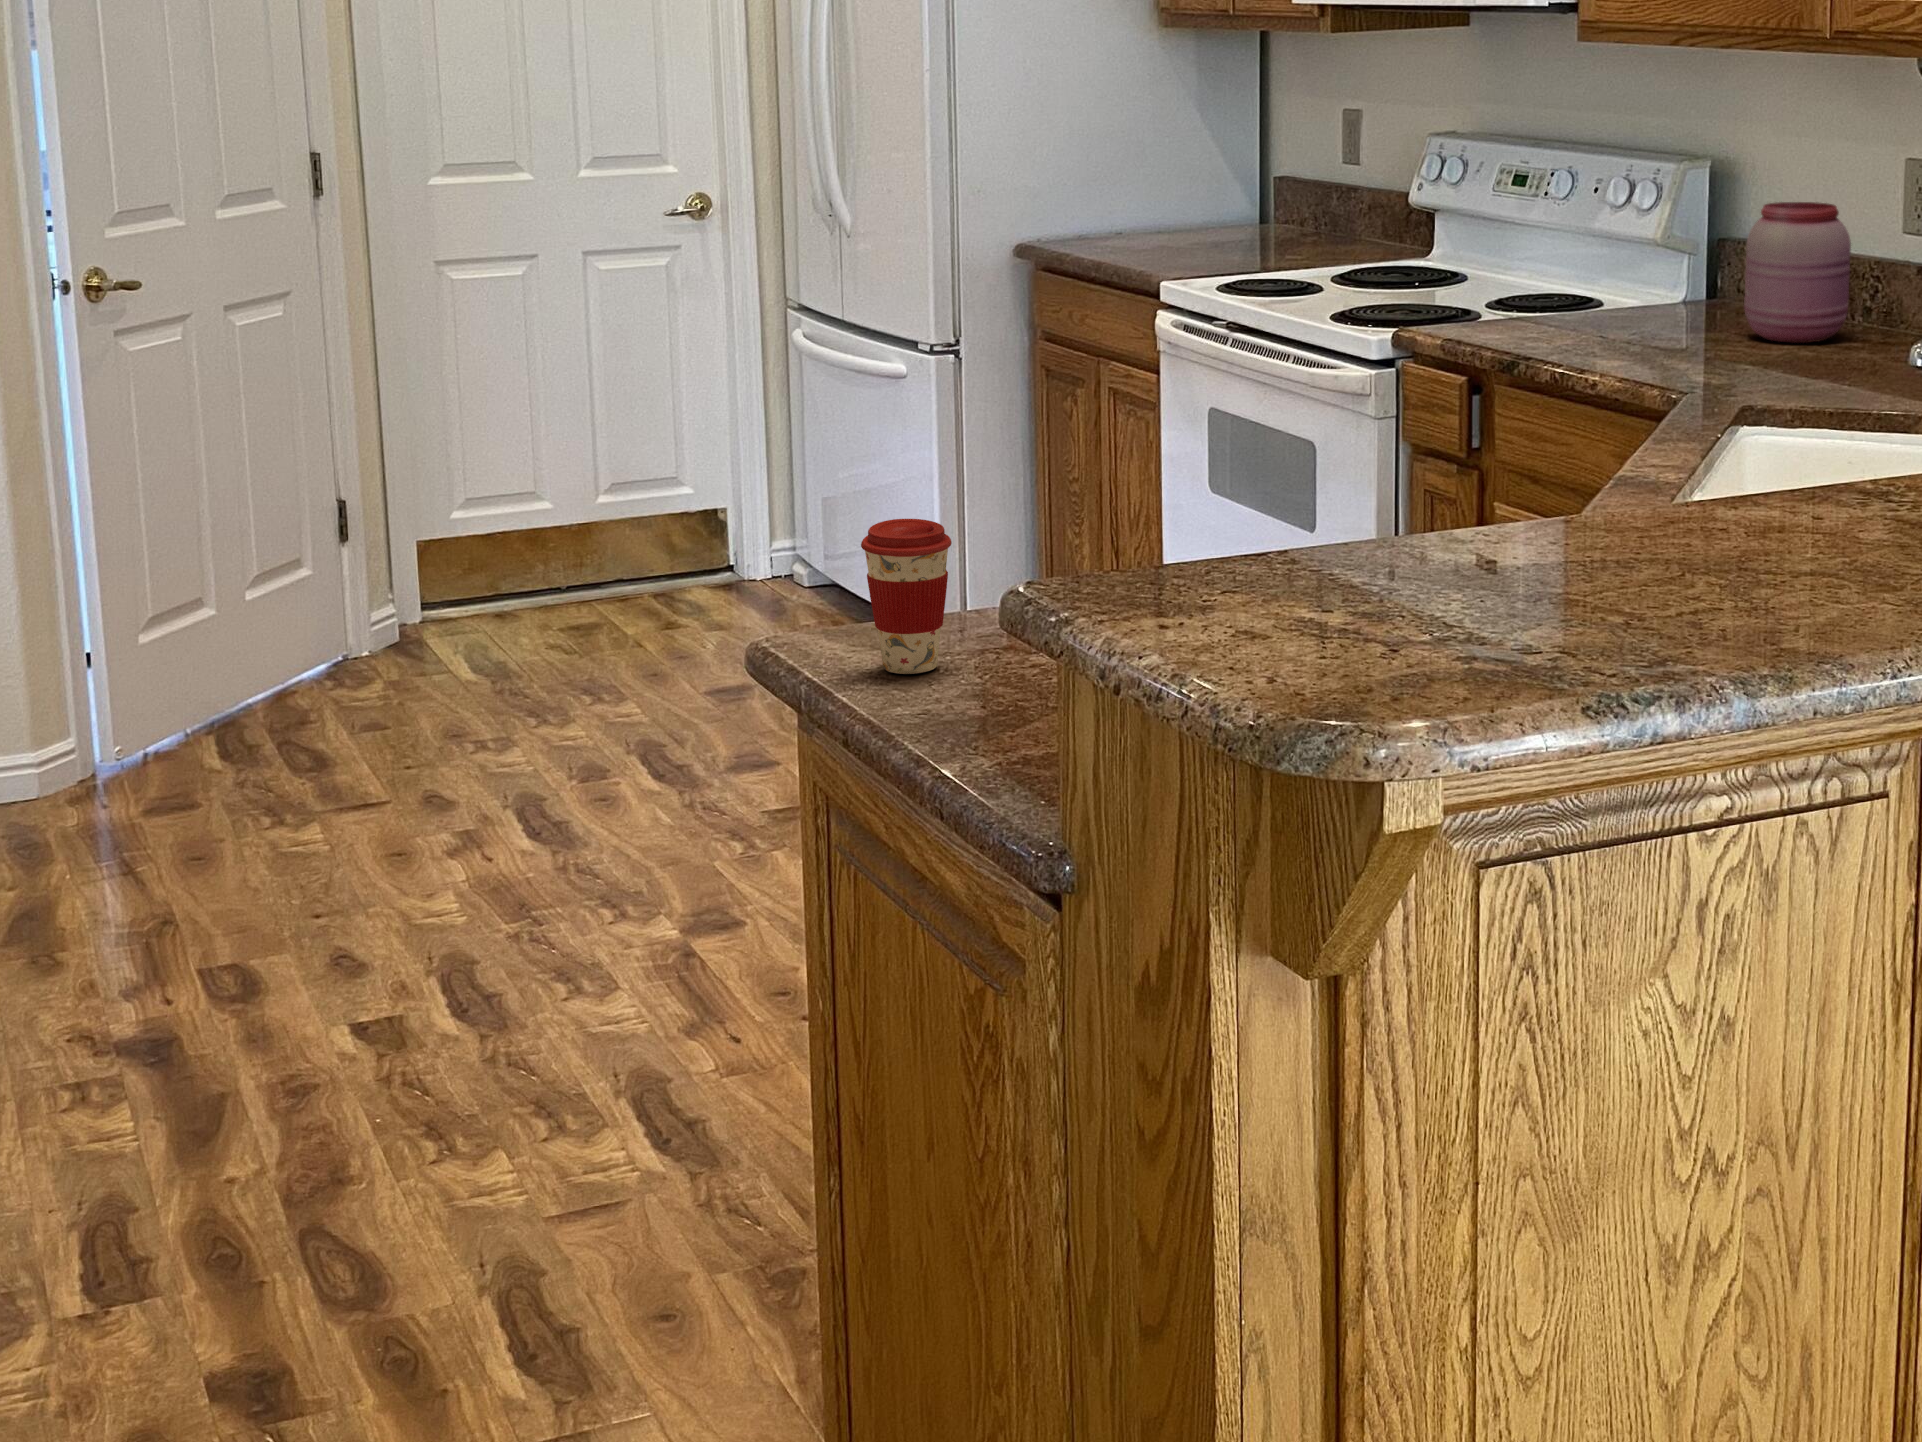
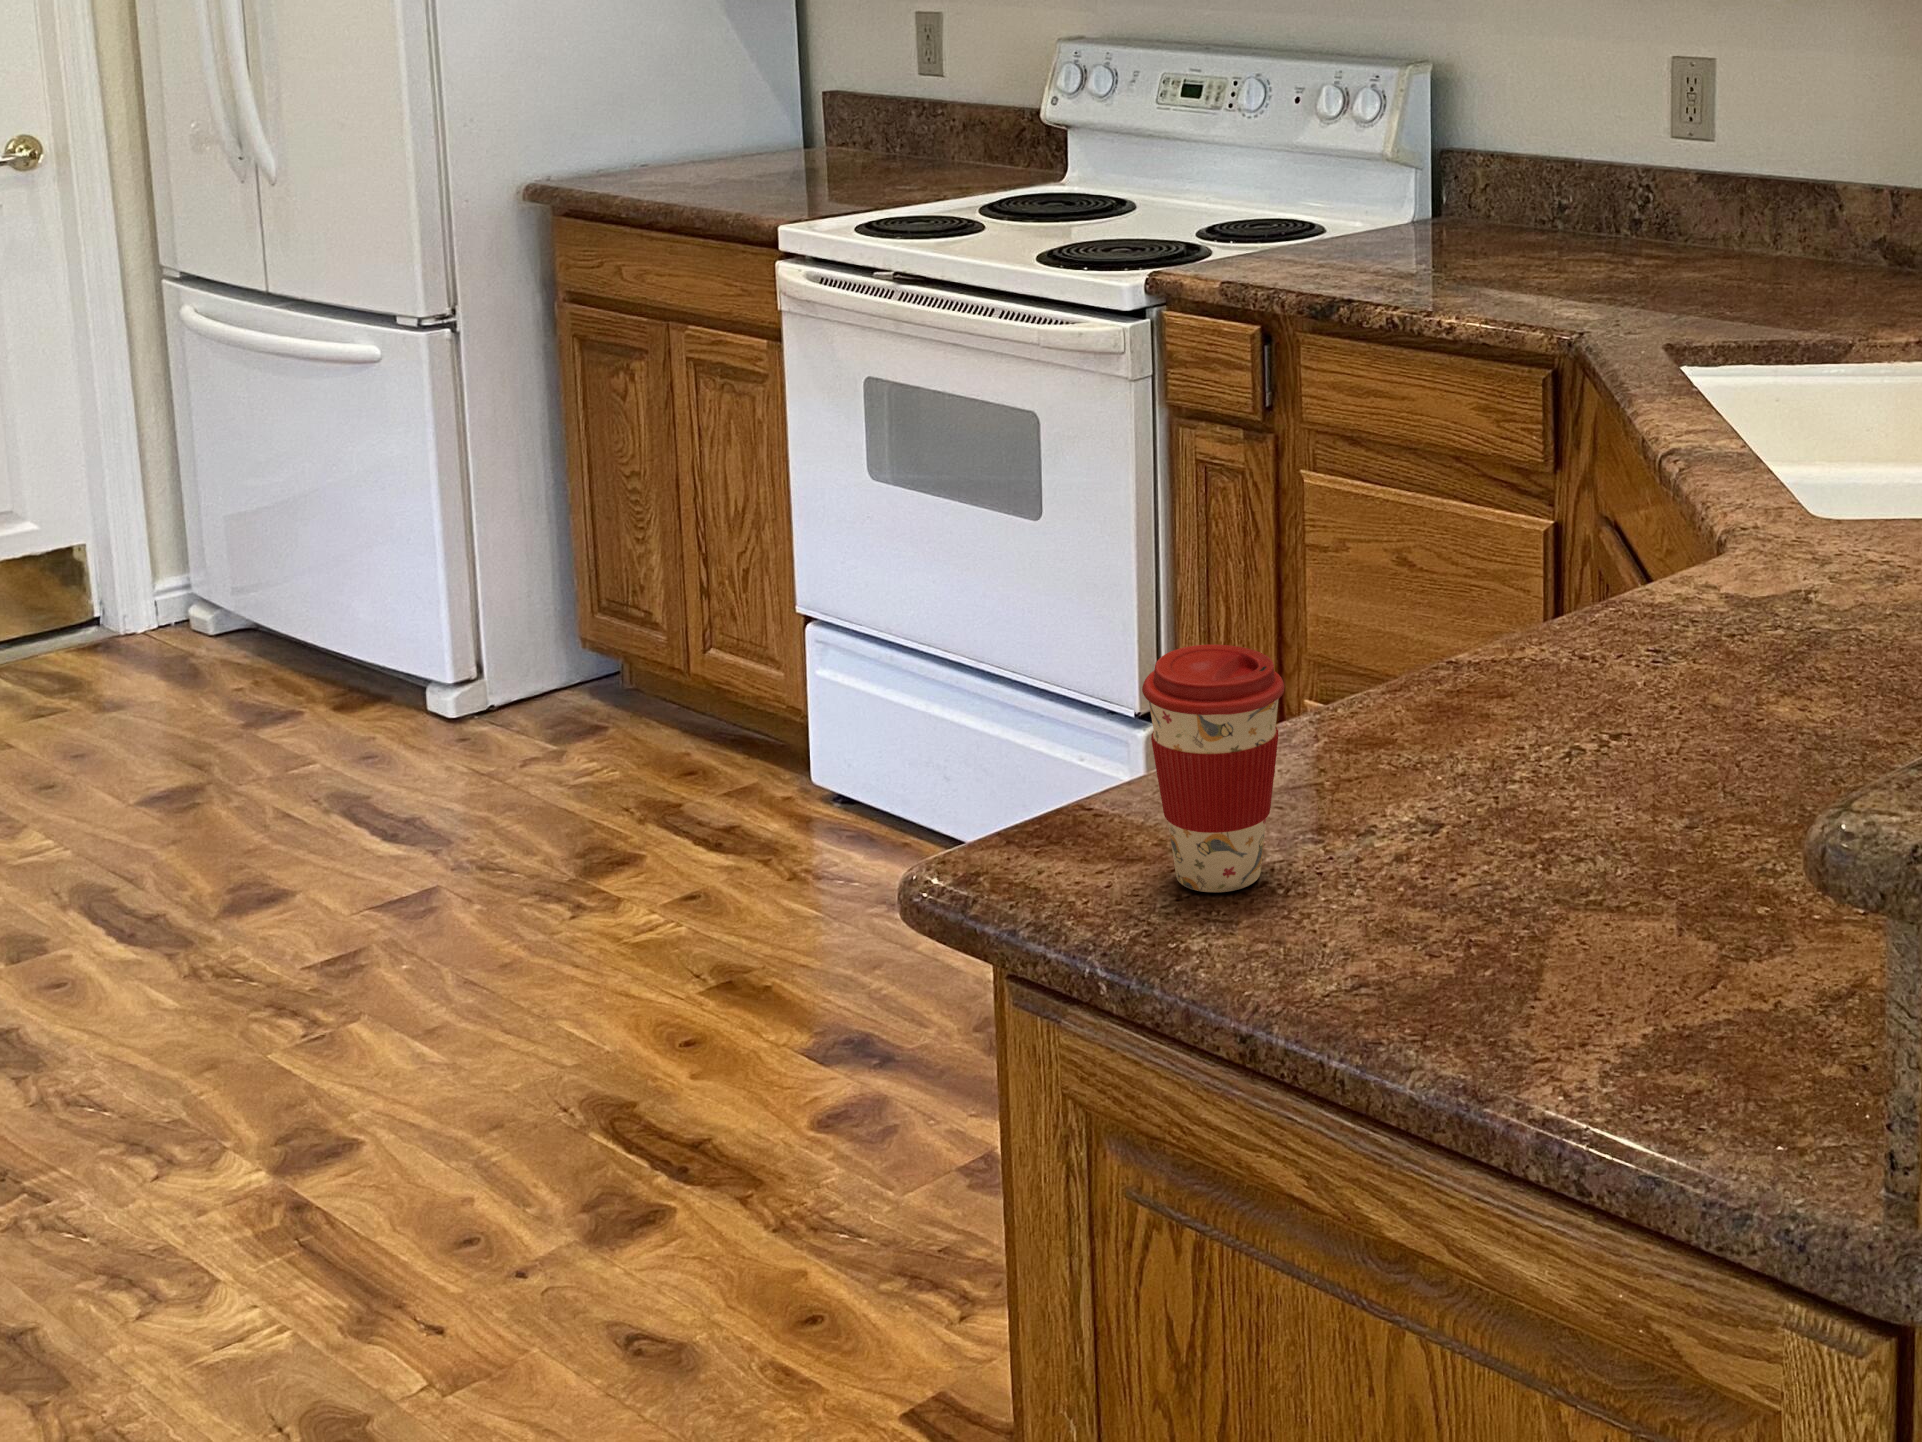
jar: present [1744,202,1851,343] -> none [1520,104,1630,259]

